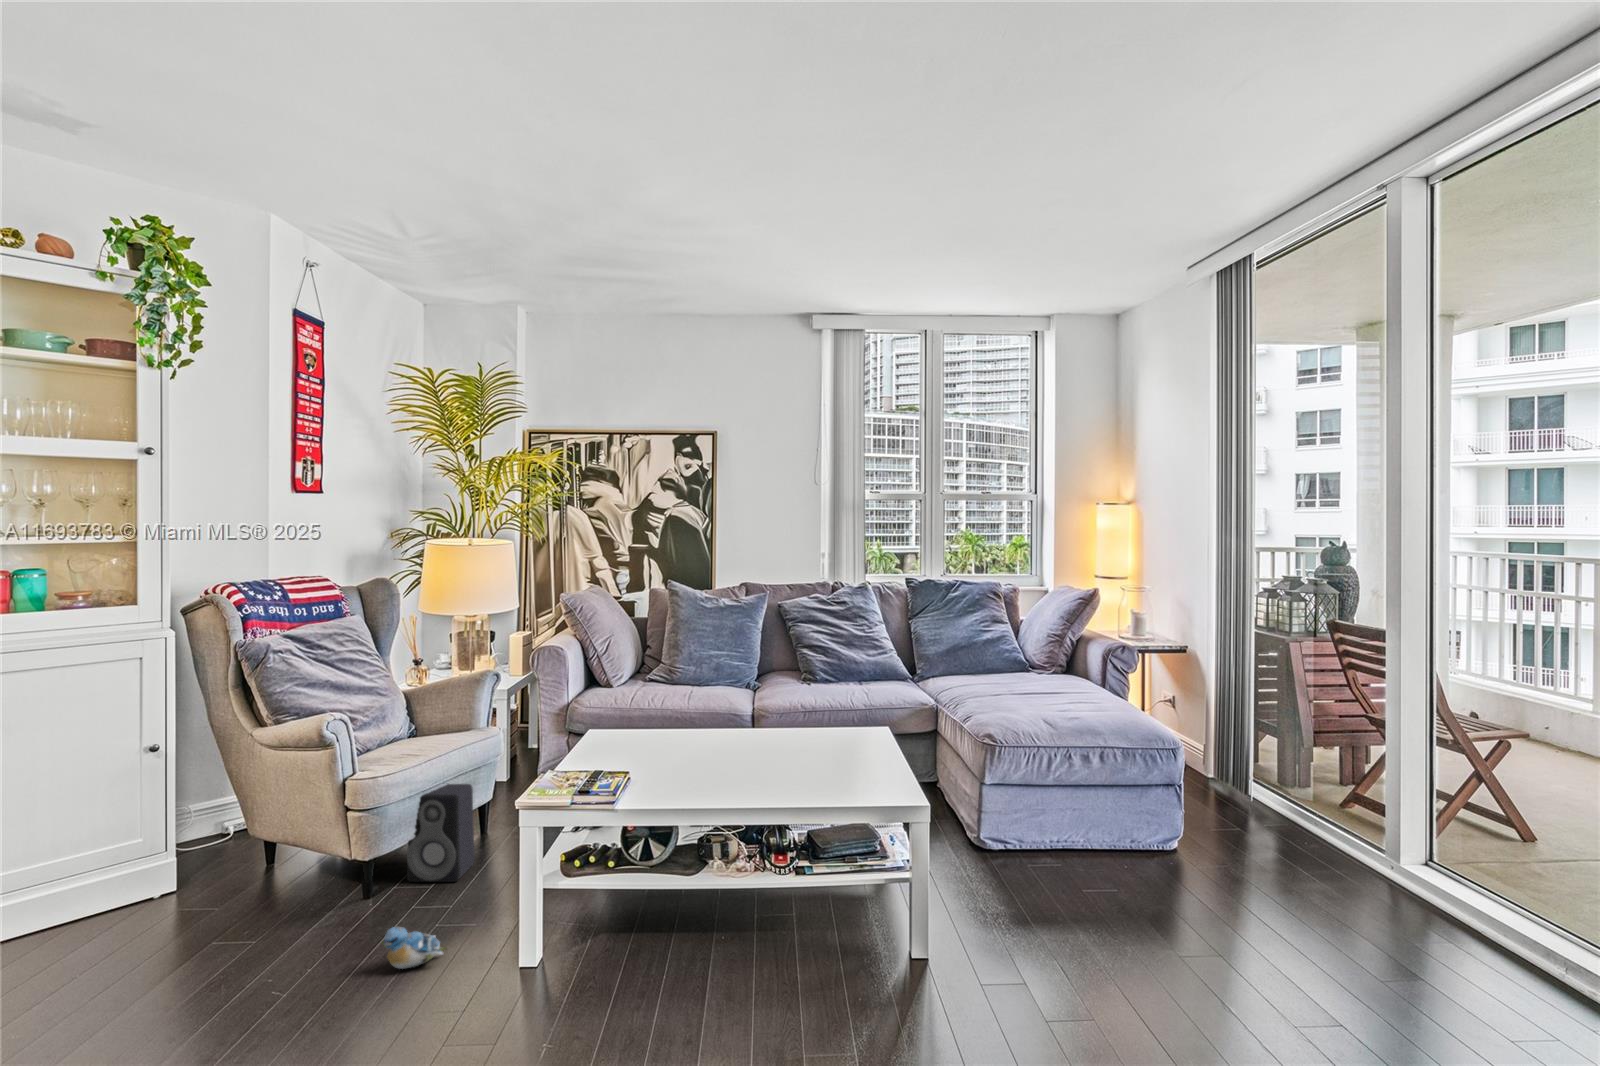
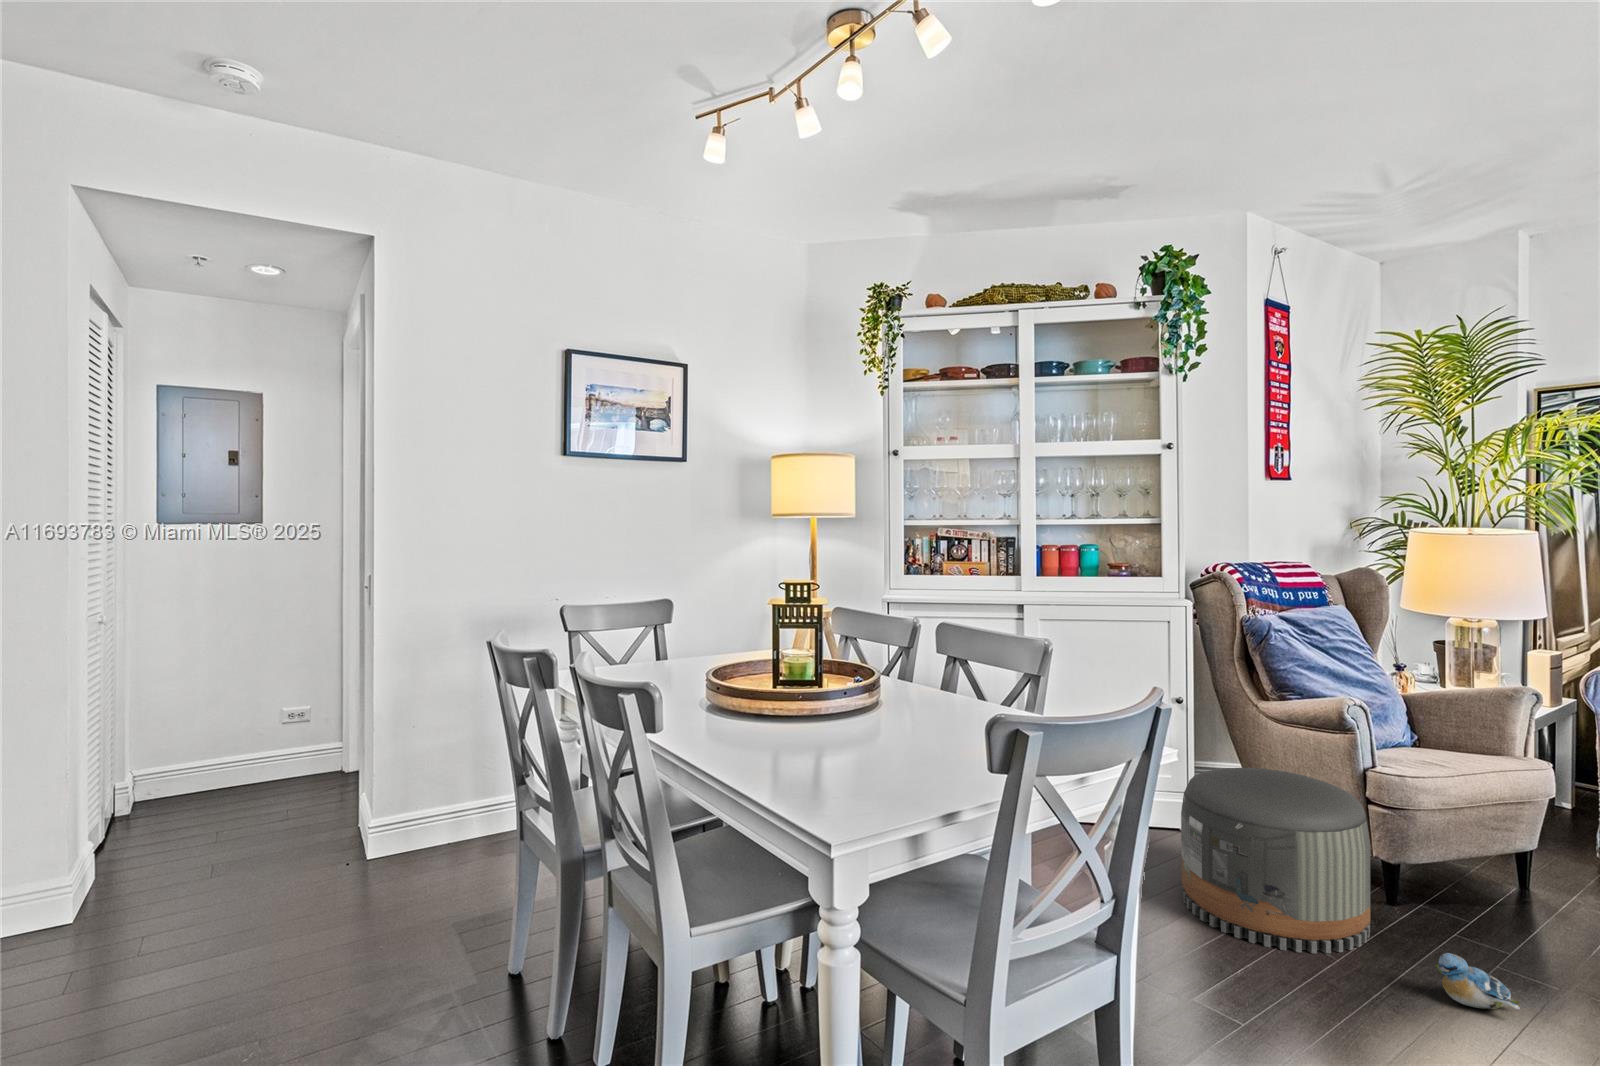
speaker: present [407,784,475,882] -> none [1429,799,1517,921]
pouf: none [140,796,344,993] -> present [1181,768,1370,954]

